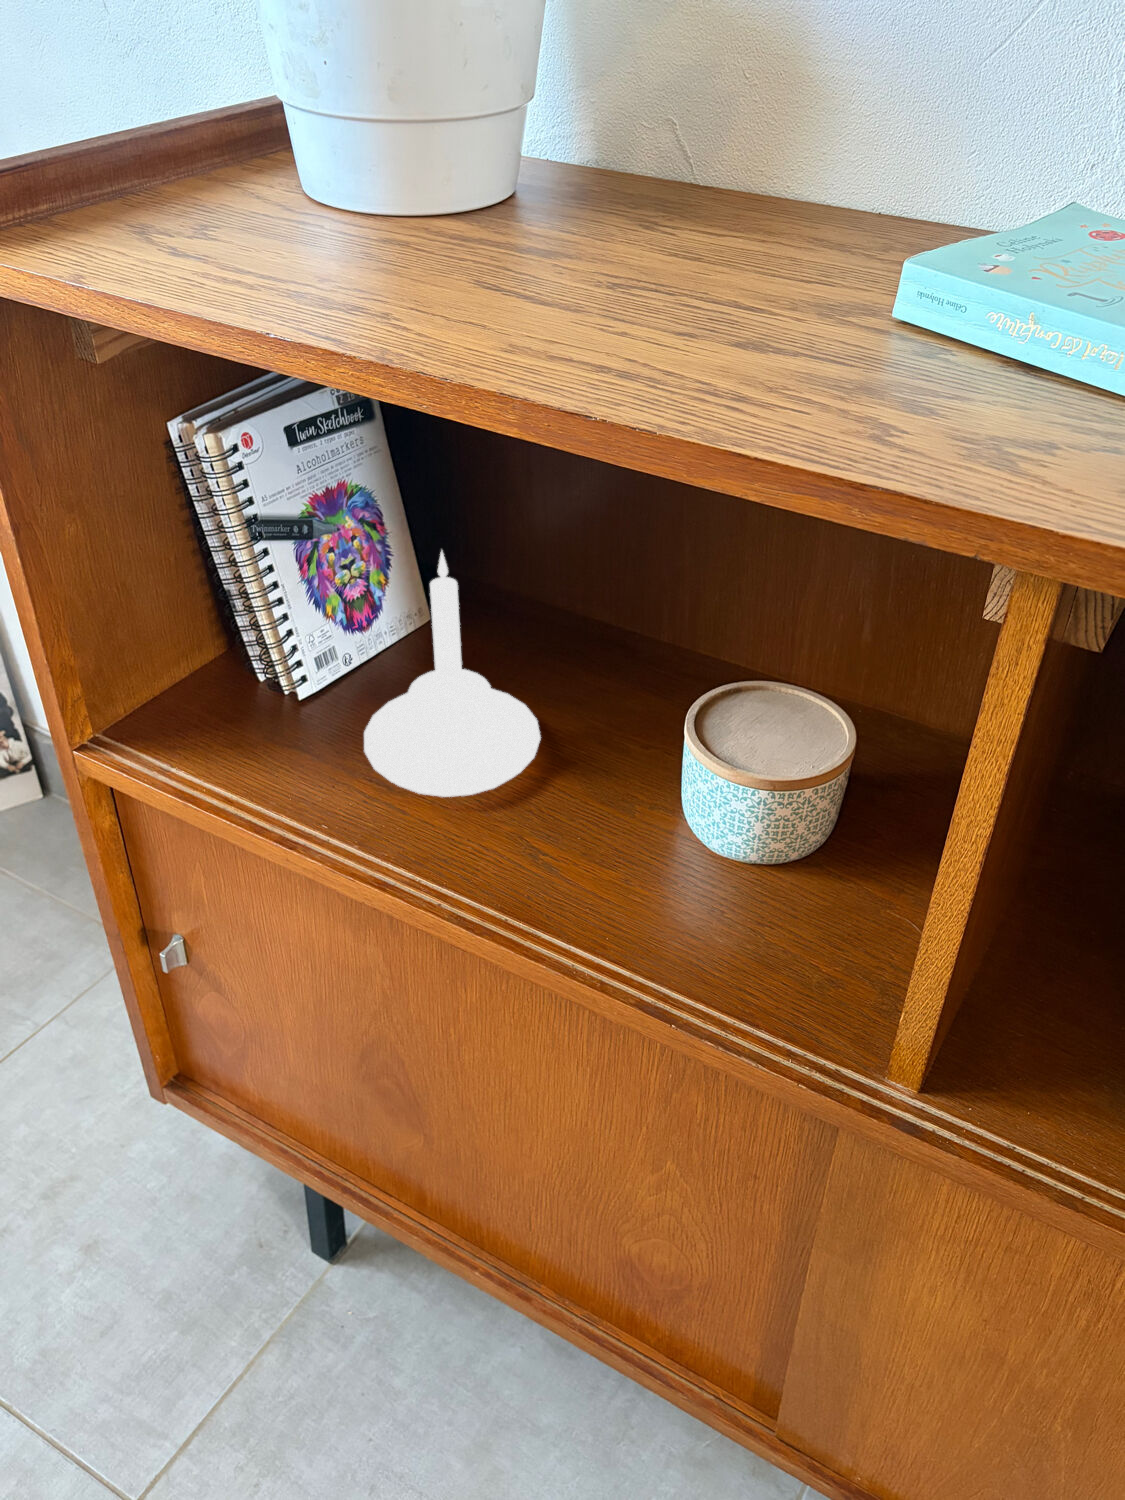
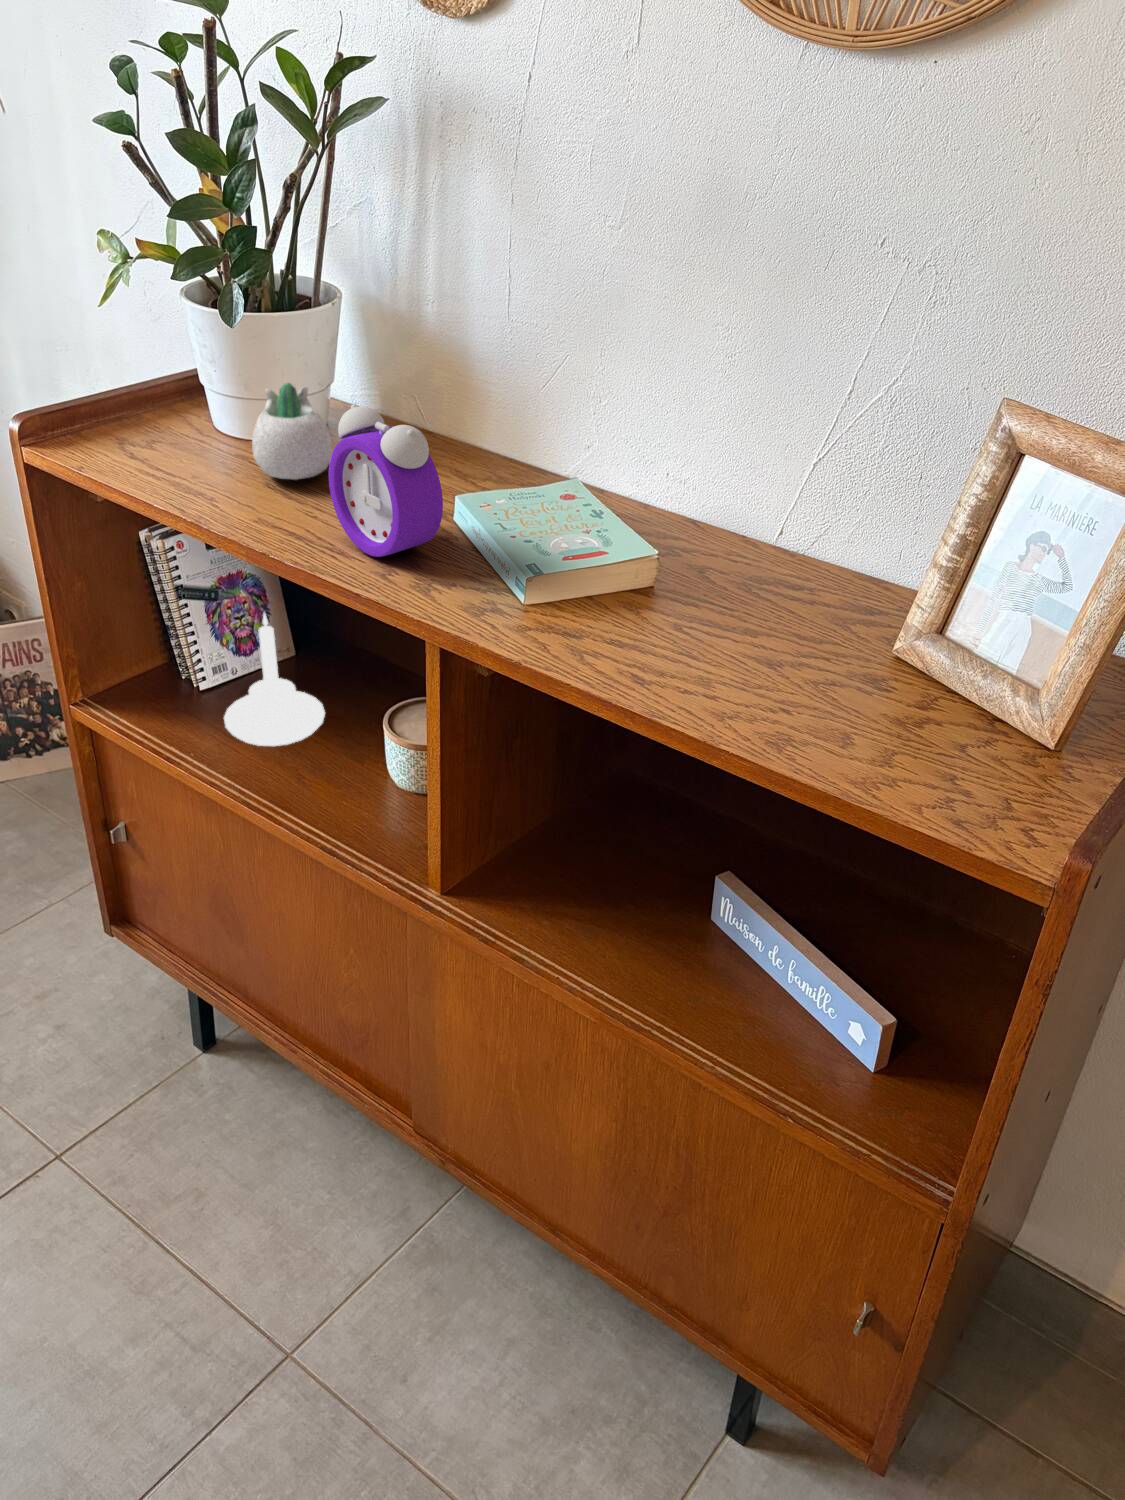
alarm clock: none [697,24,1012,399] -> present [329,404,443,557]
succulent planter: none [429,52,599,270] -> present [252,383,332,480]

